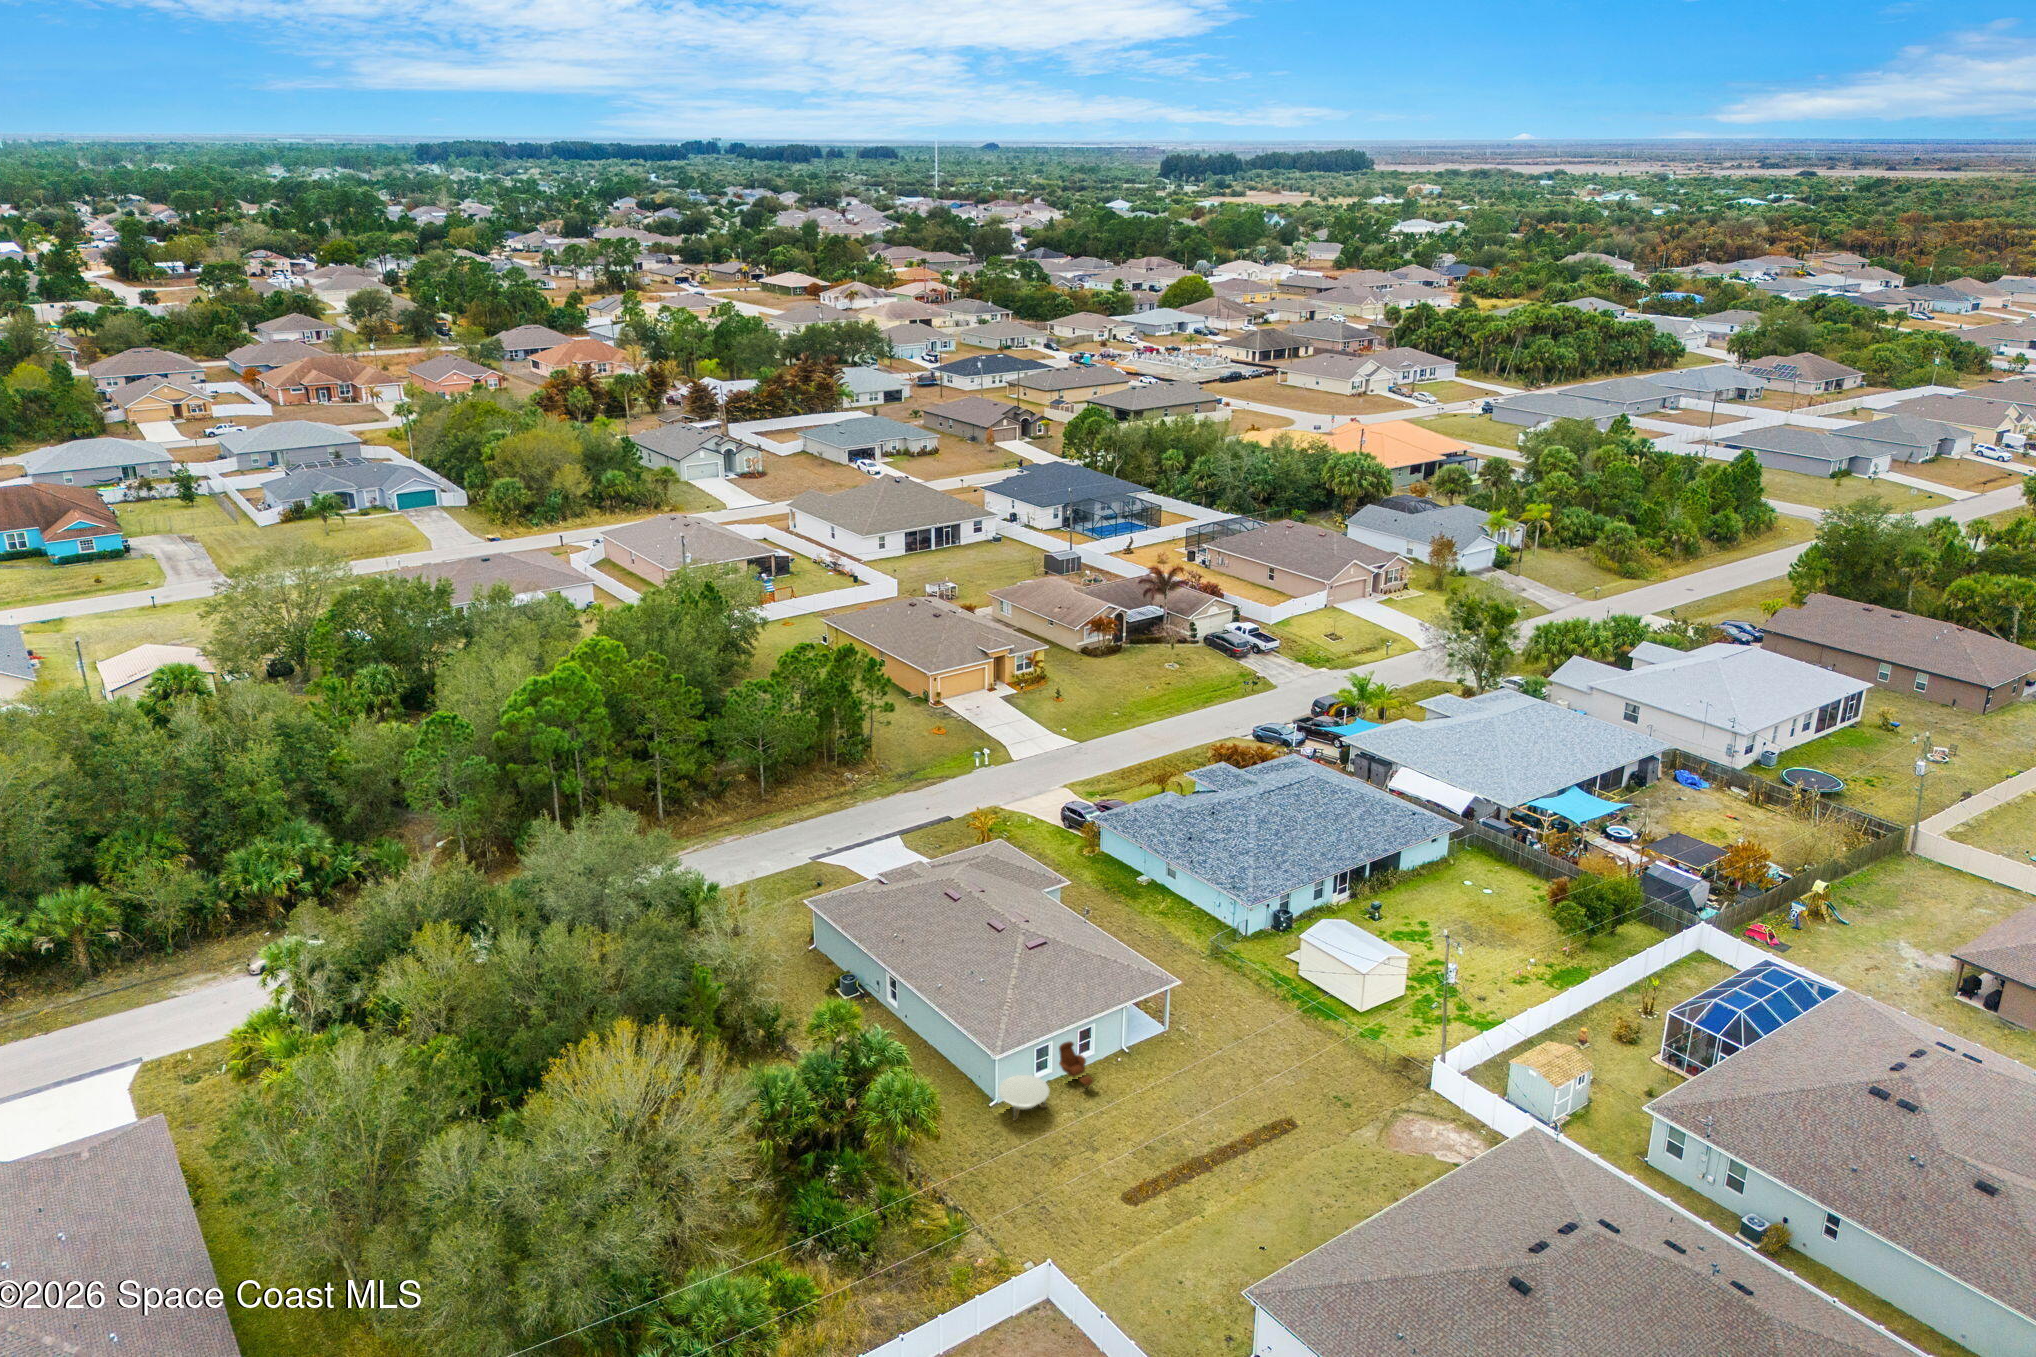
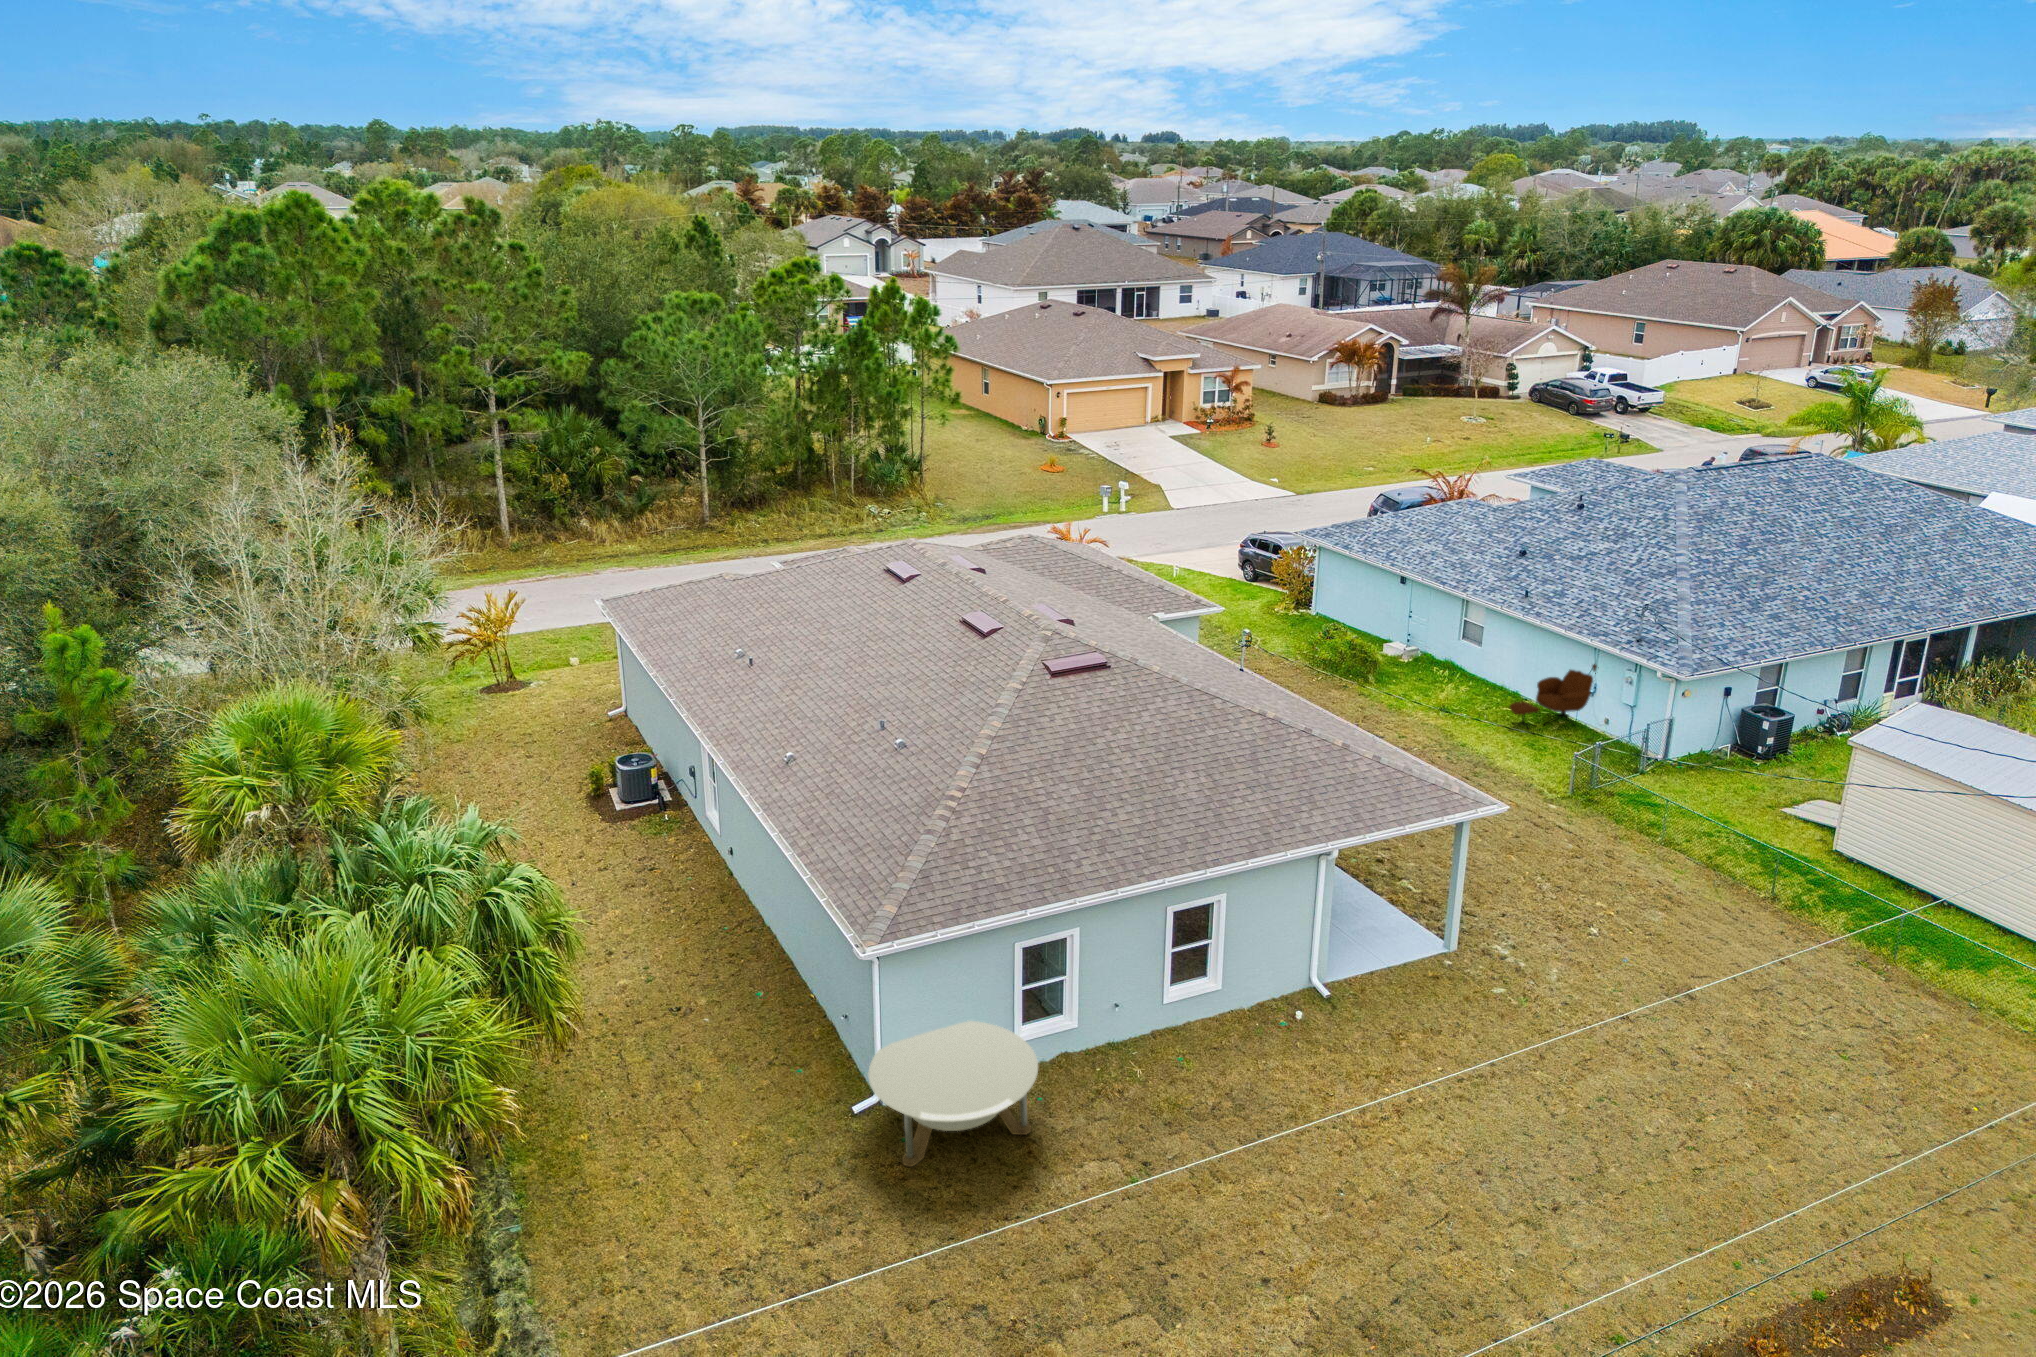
lounge chair: present [1059,1041,1093,1089] -> present [1510,664,1597,729]

